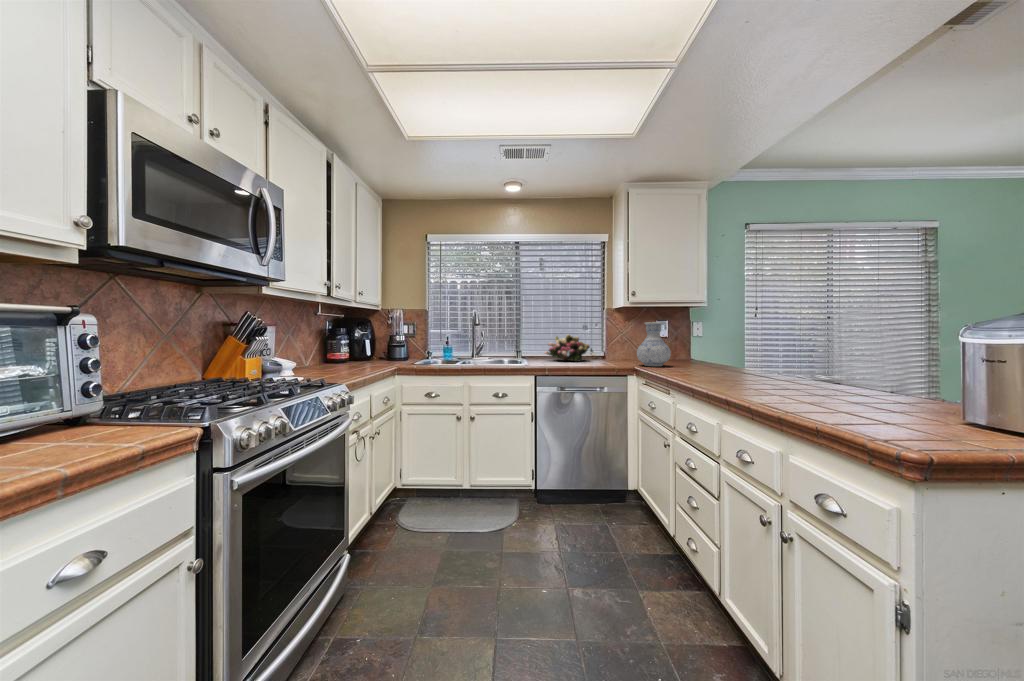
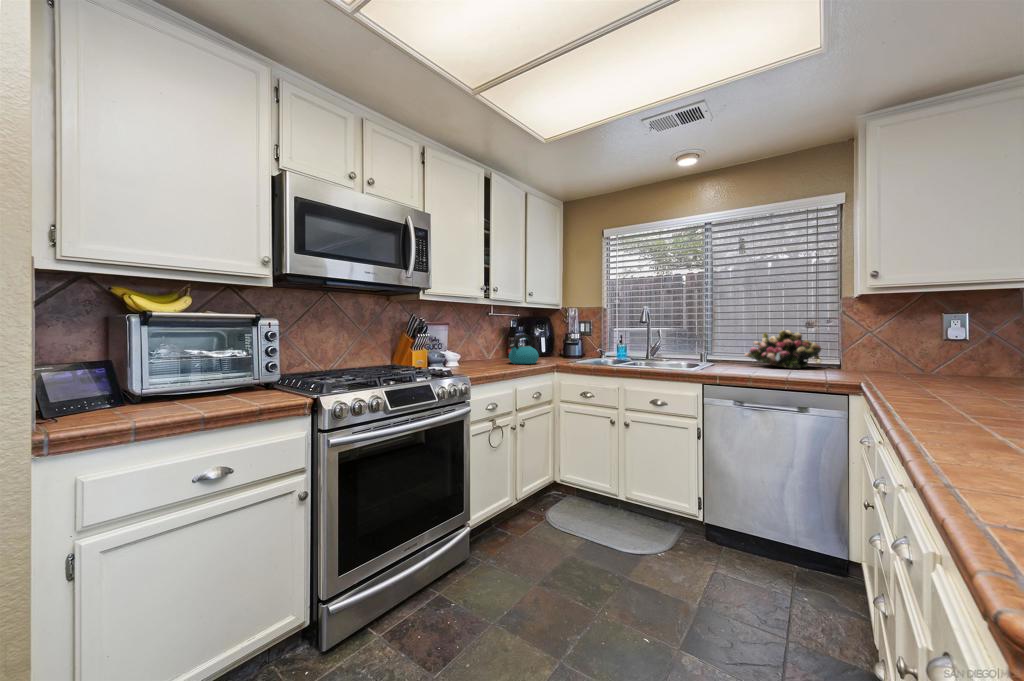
vase: present [637,322,671,366] -> none [896,306,978,384]
kettle: none [346,337,380,368] -> present [508,334,539,364]

